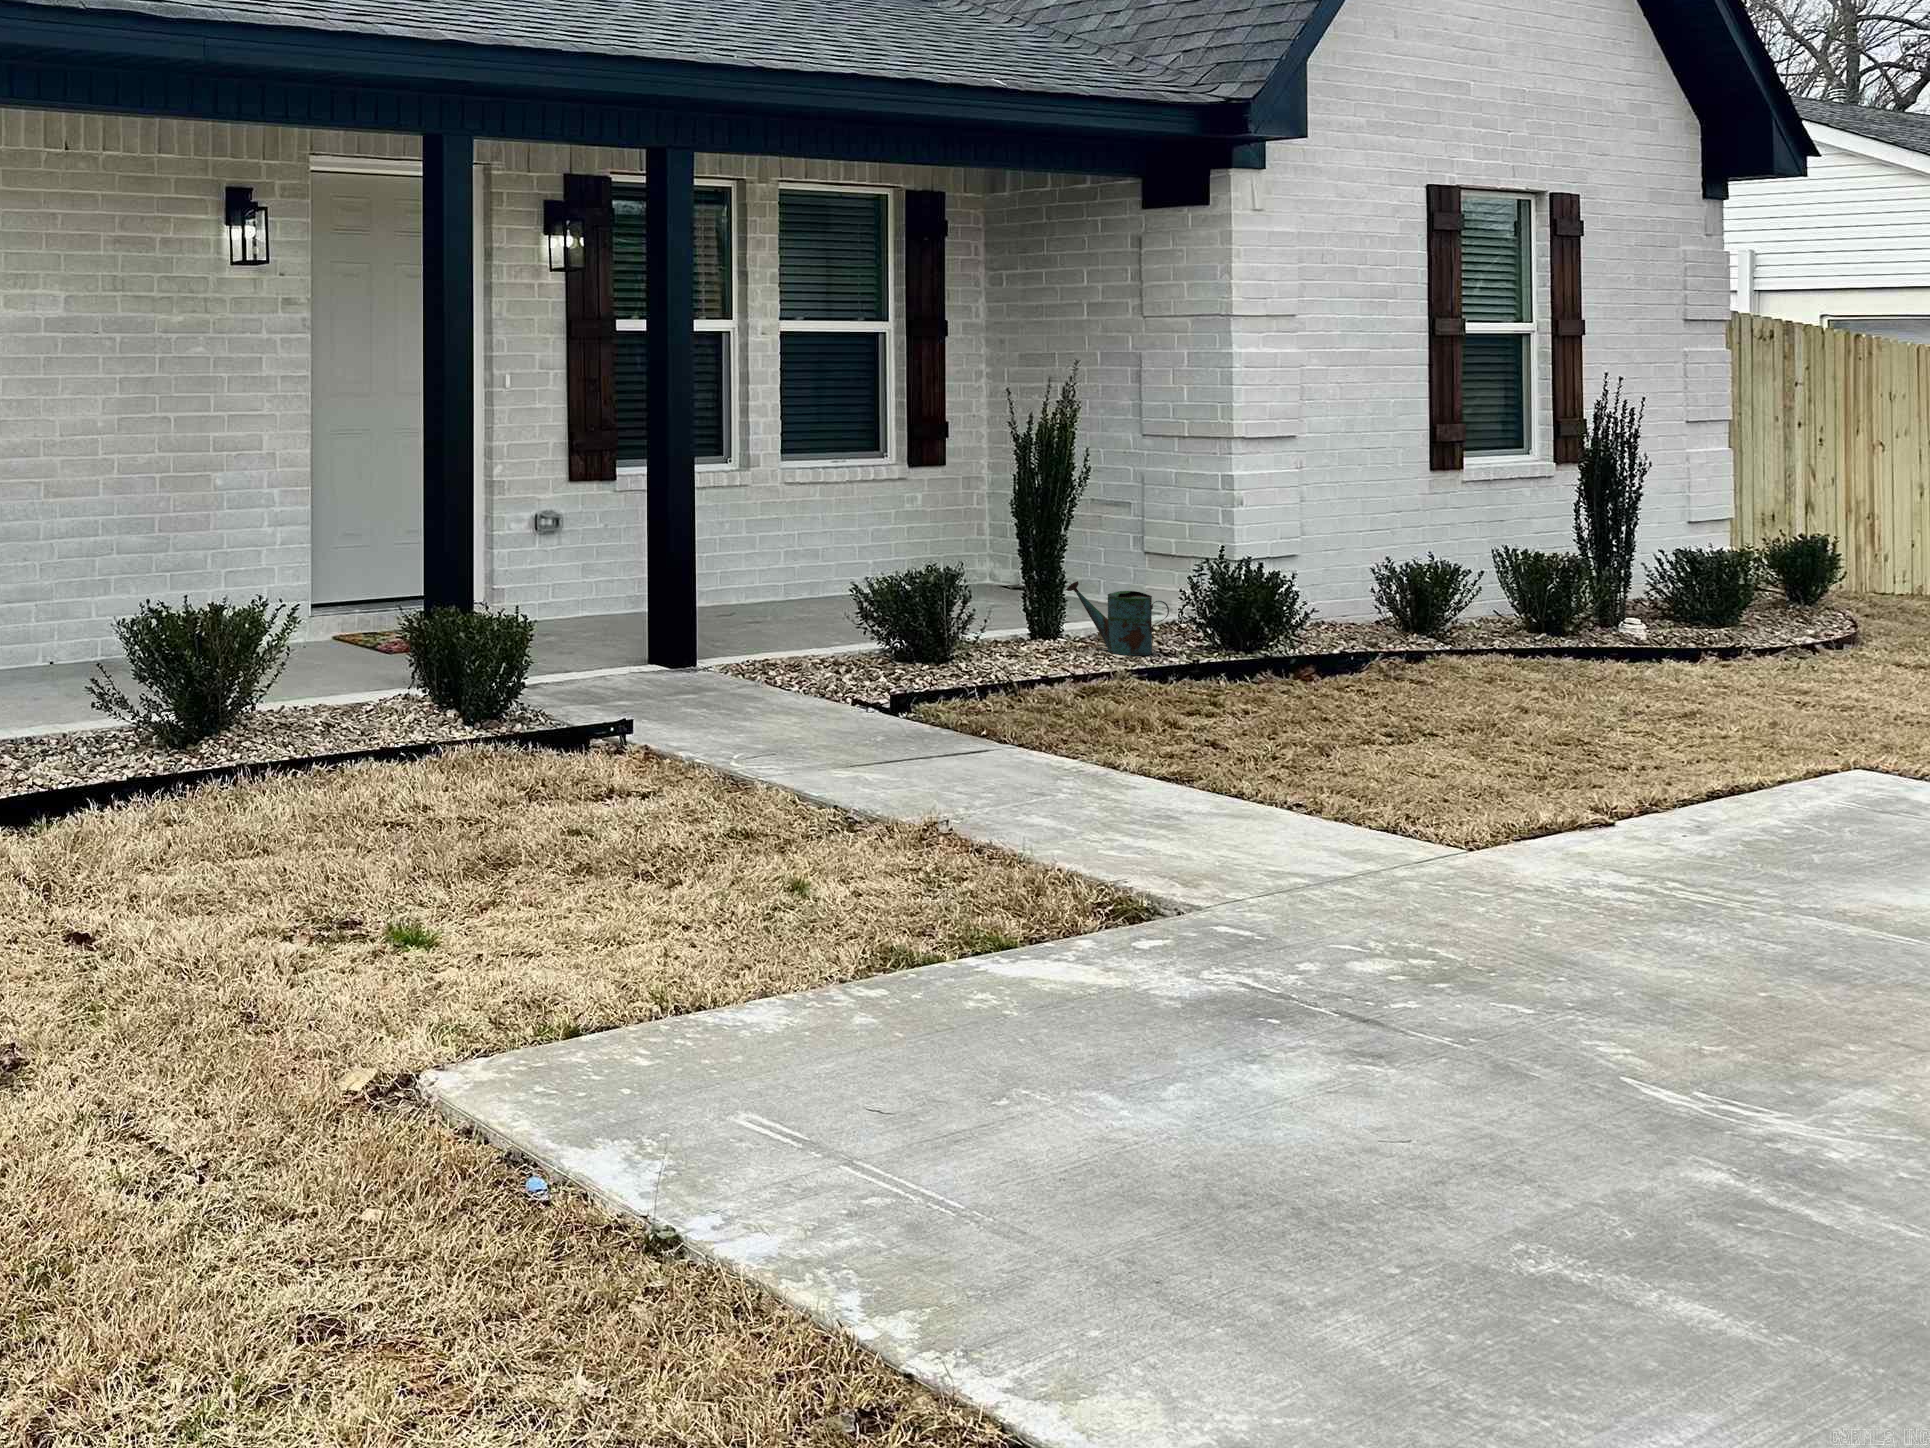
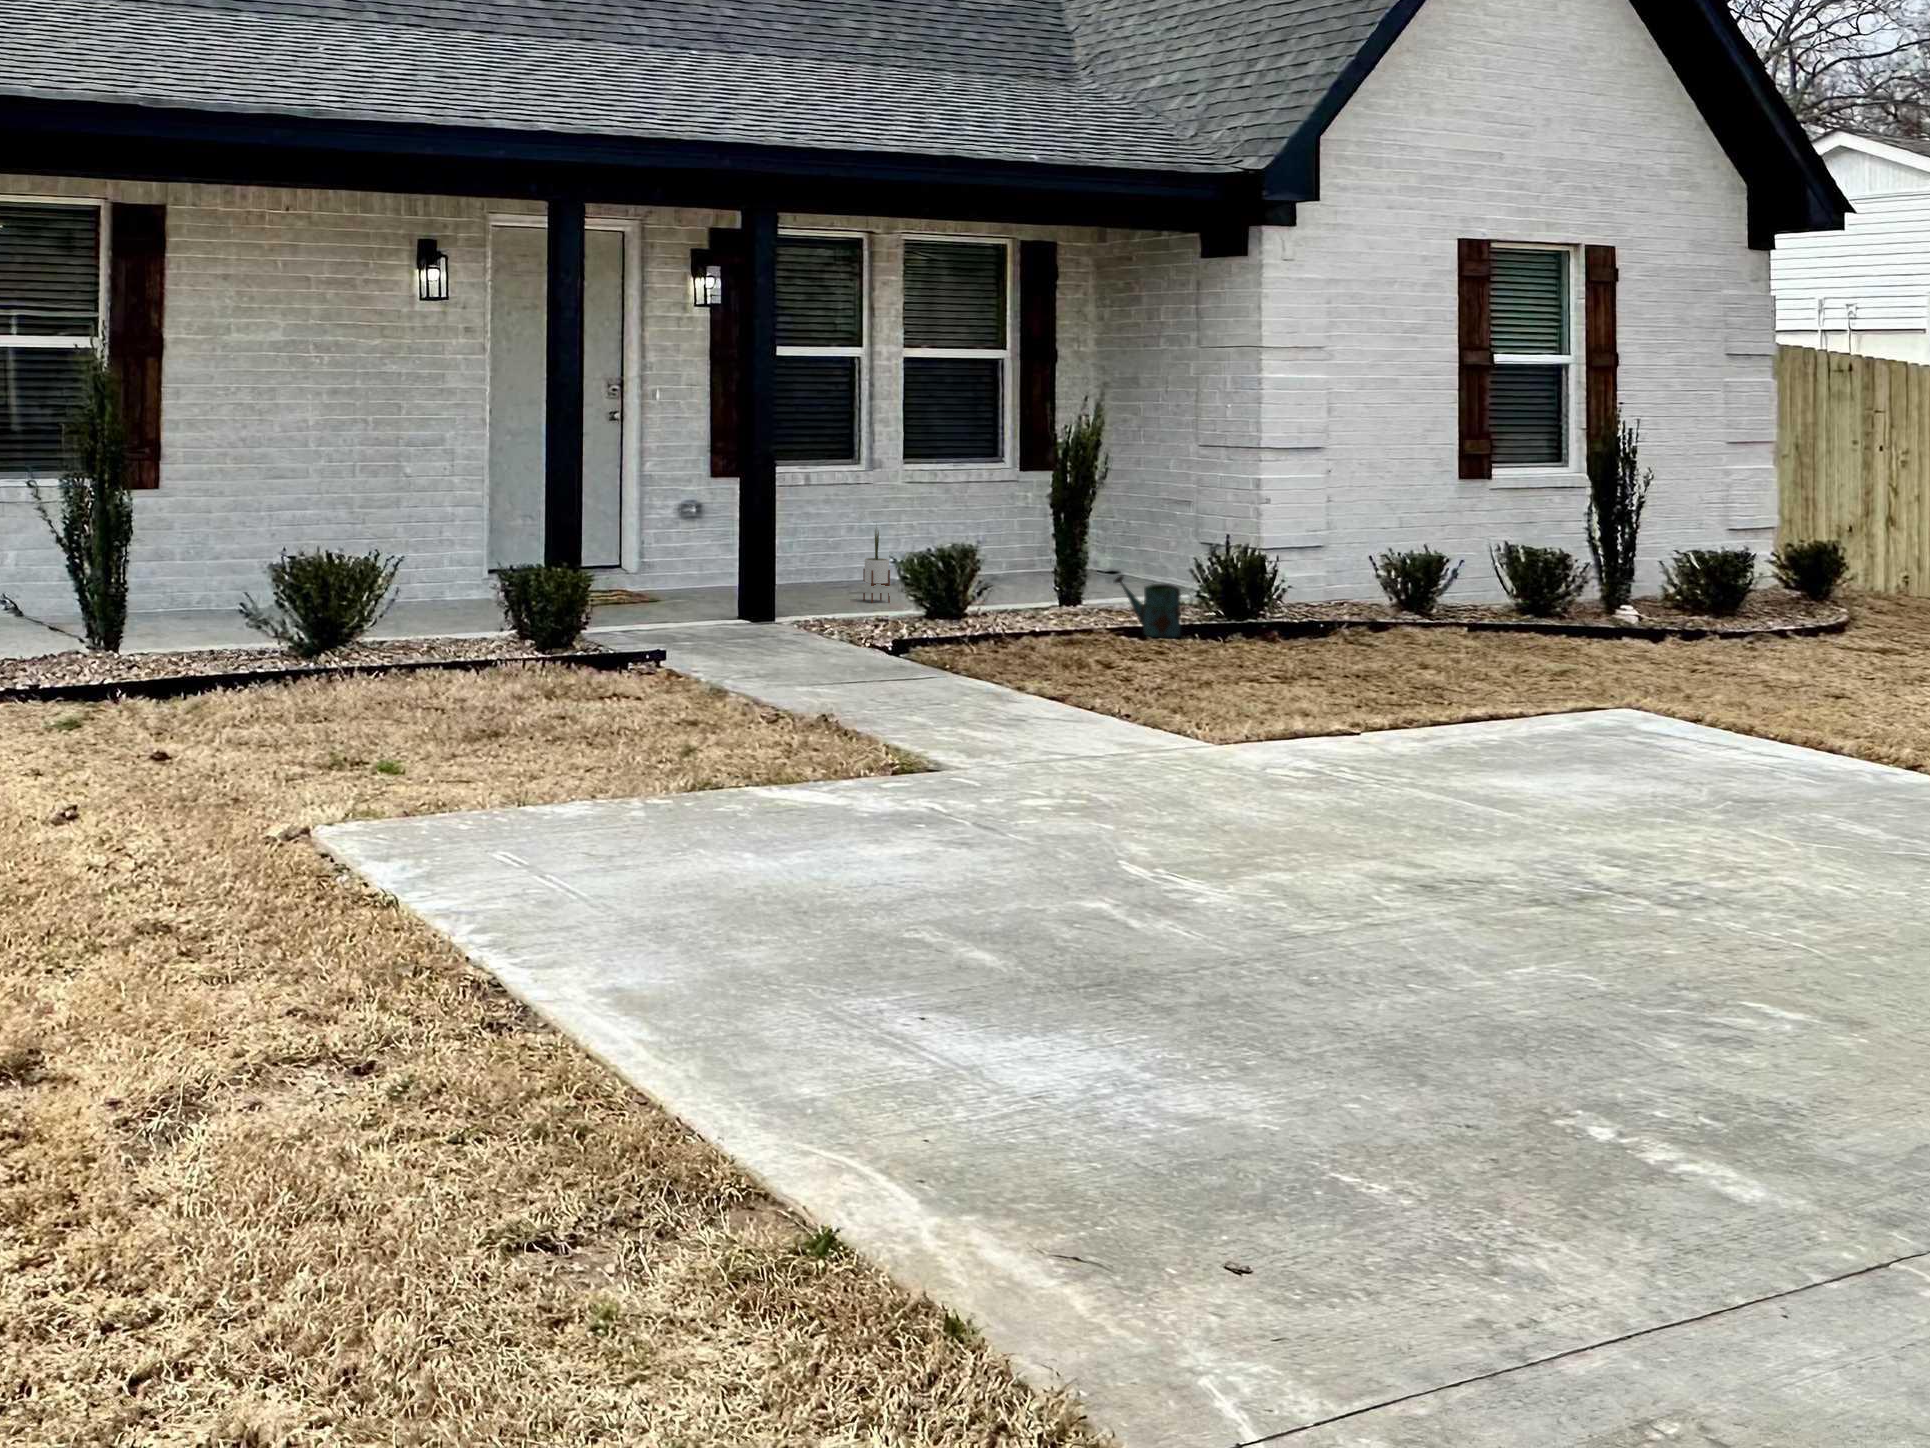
potted plant: none [729,517,762,616] -> present [863,527,890,603]

